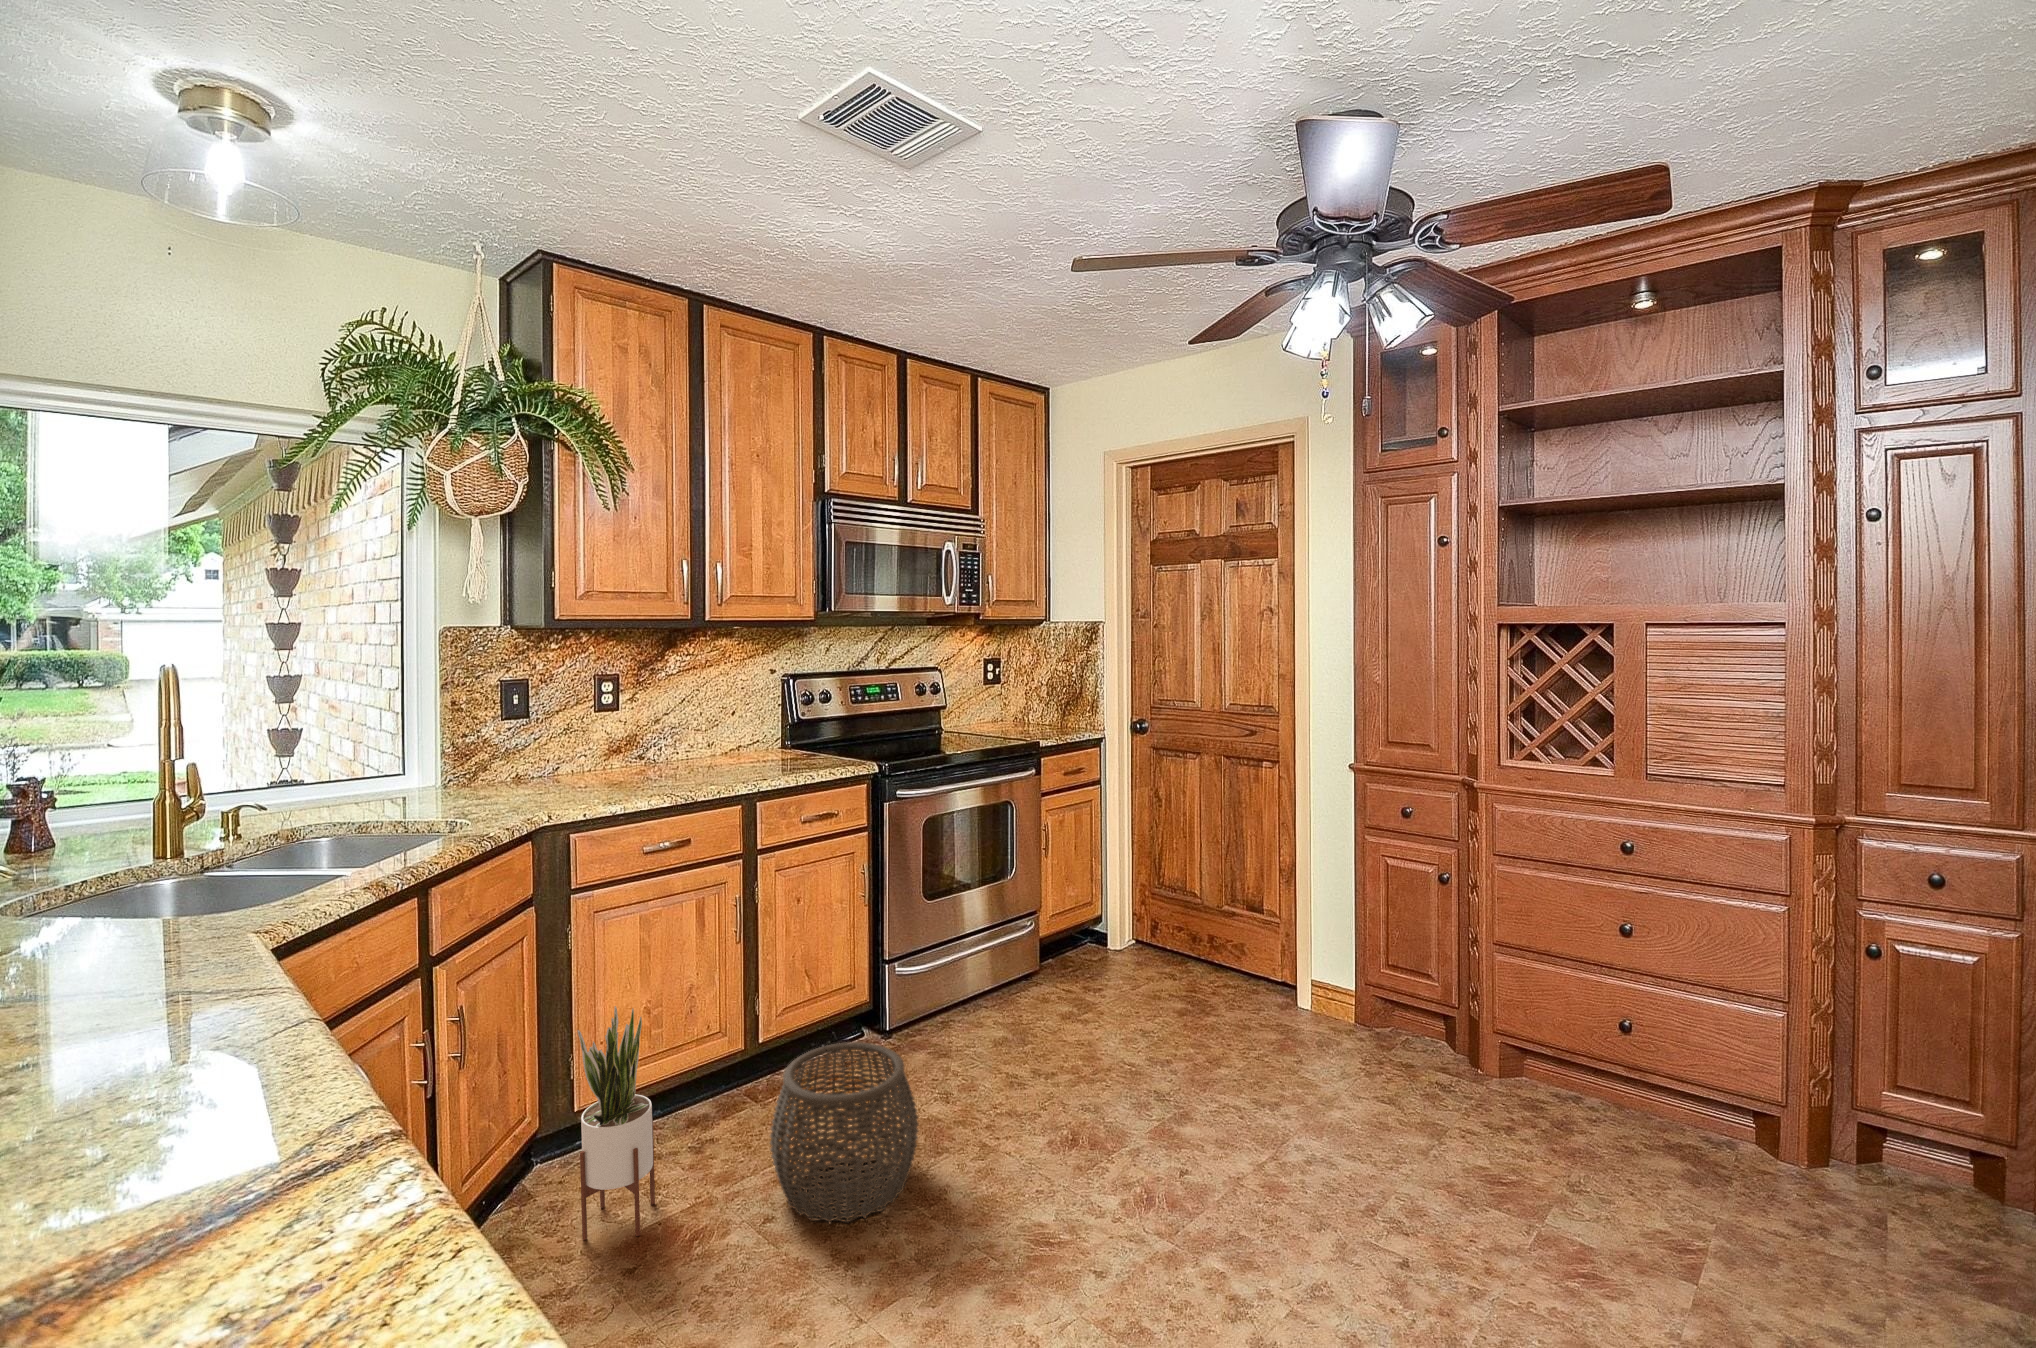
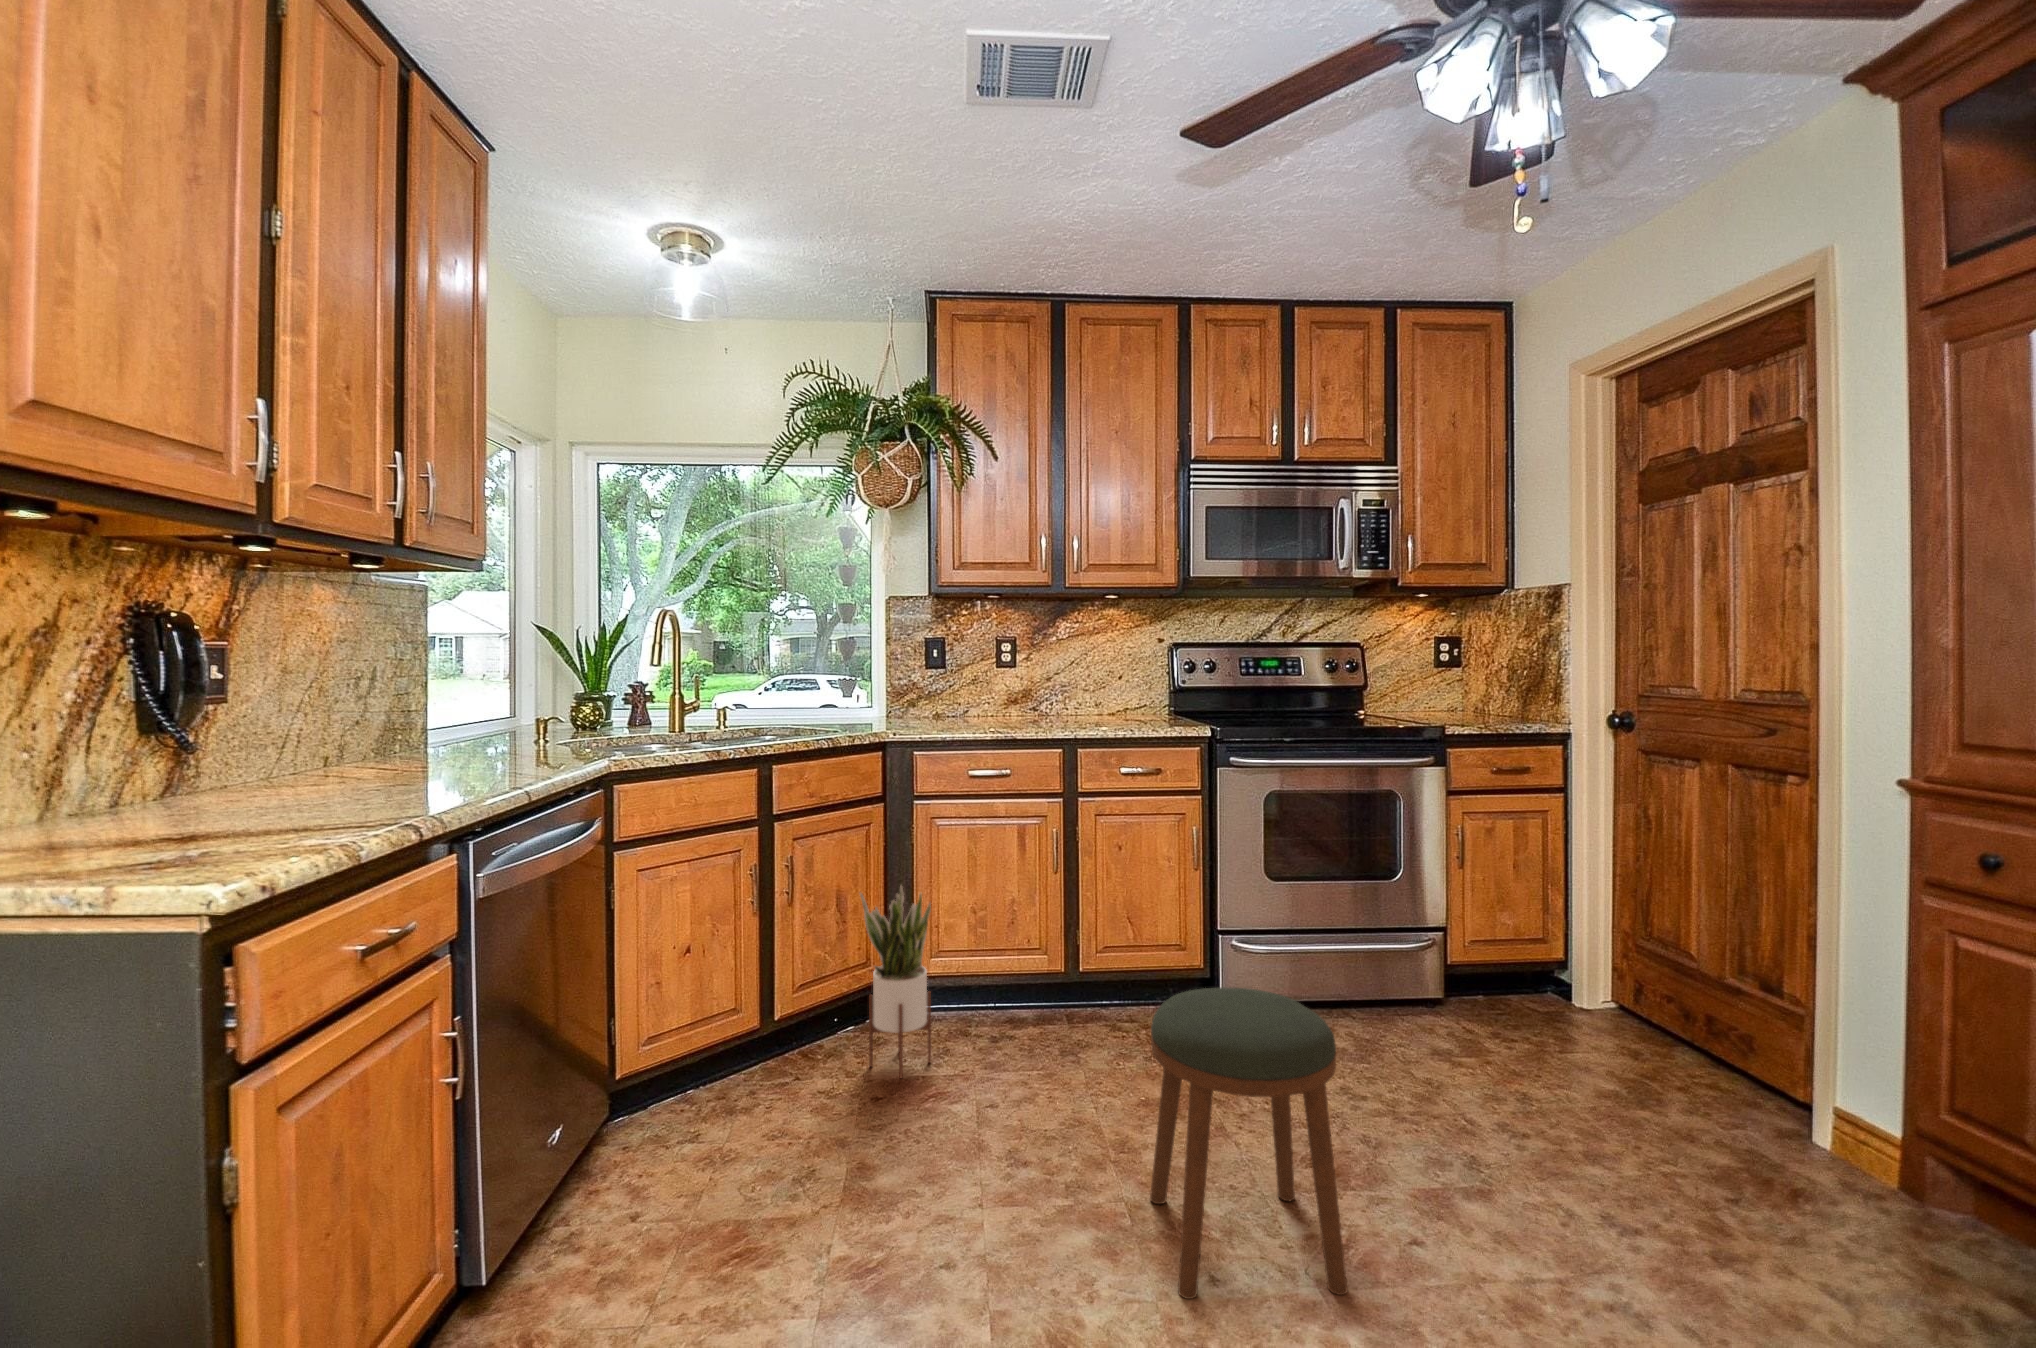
stool: none [994,1012,1179,1298] -> present [1150,987,1347,1299]
woven basket: present [770,1042,918,1223] -> none [994,971,1136,1138]

